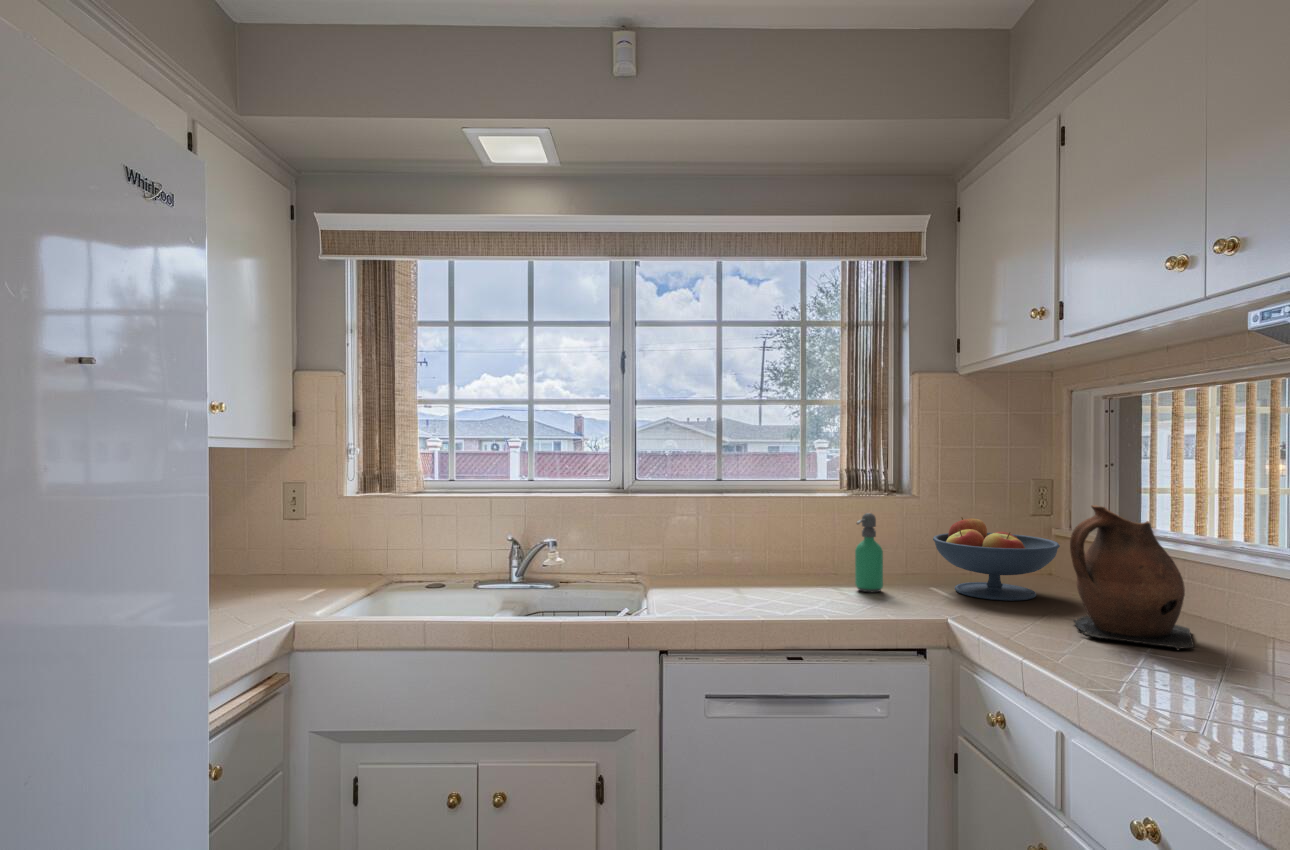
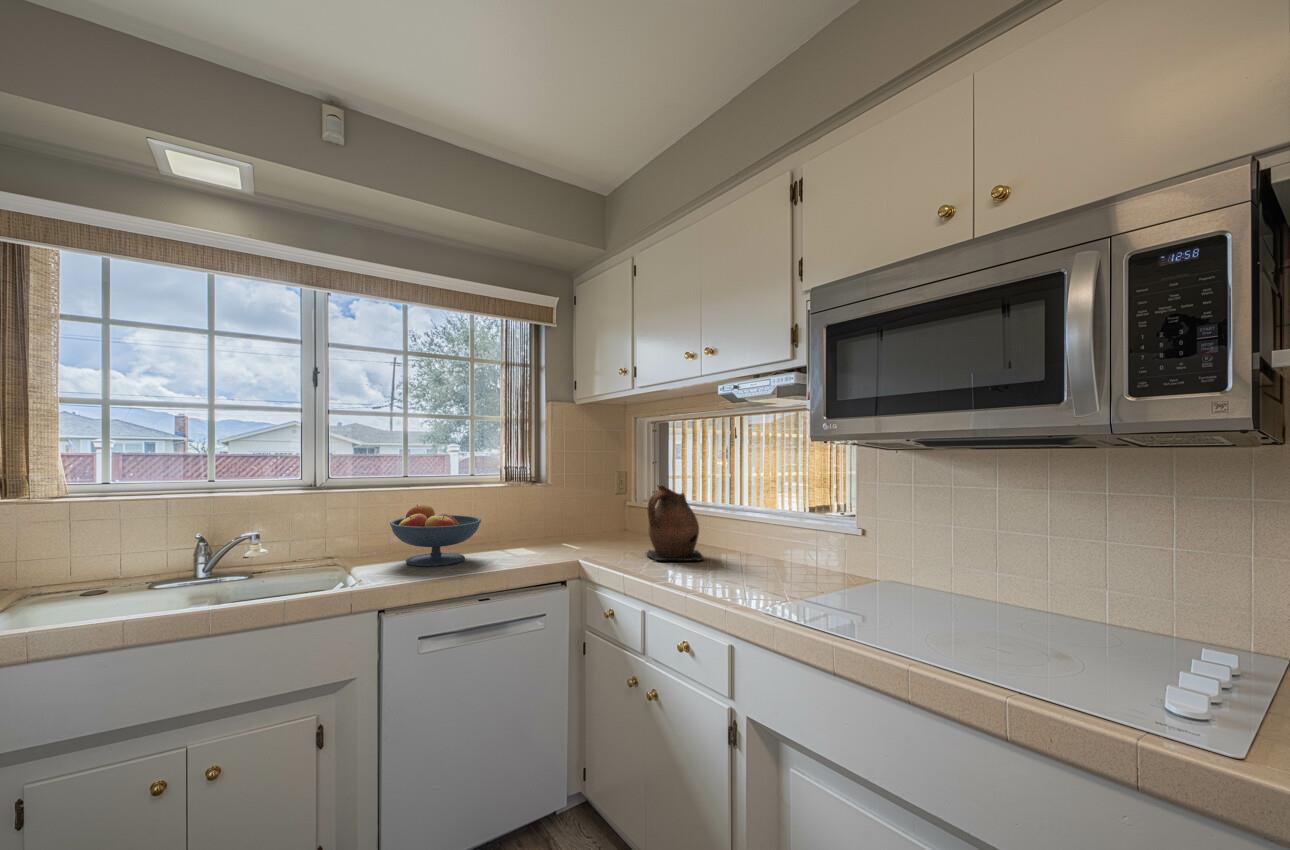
soap dispenser: present [855,513,883,592] -> none [510,496,529,551]
fruit bowl: present [933,517,1060,601] -> present [390,505,481,566]

